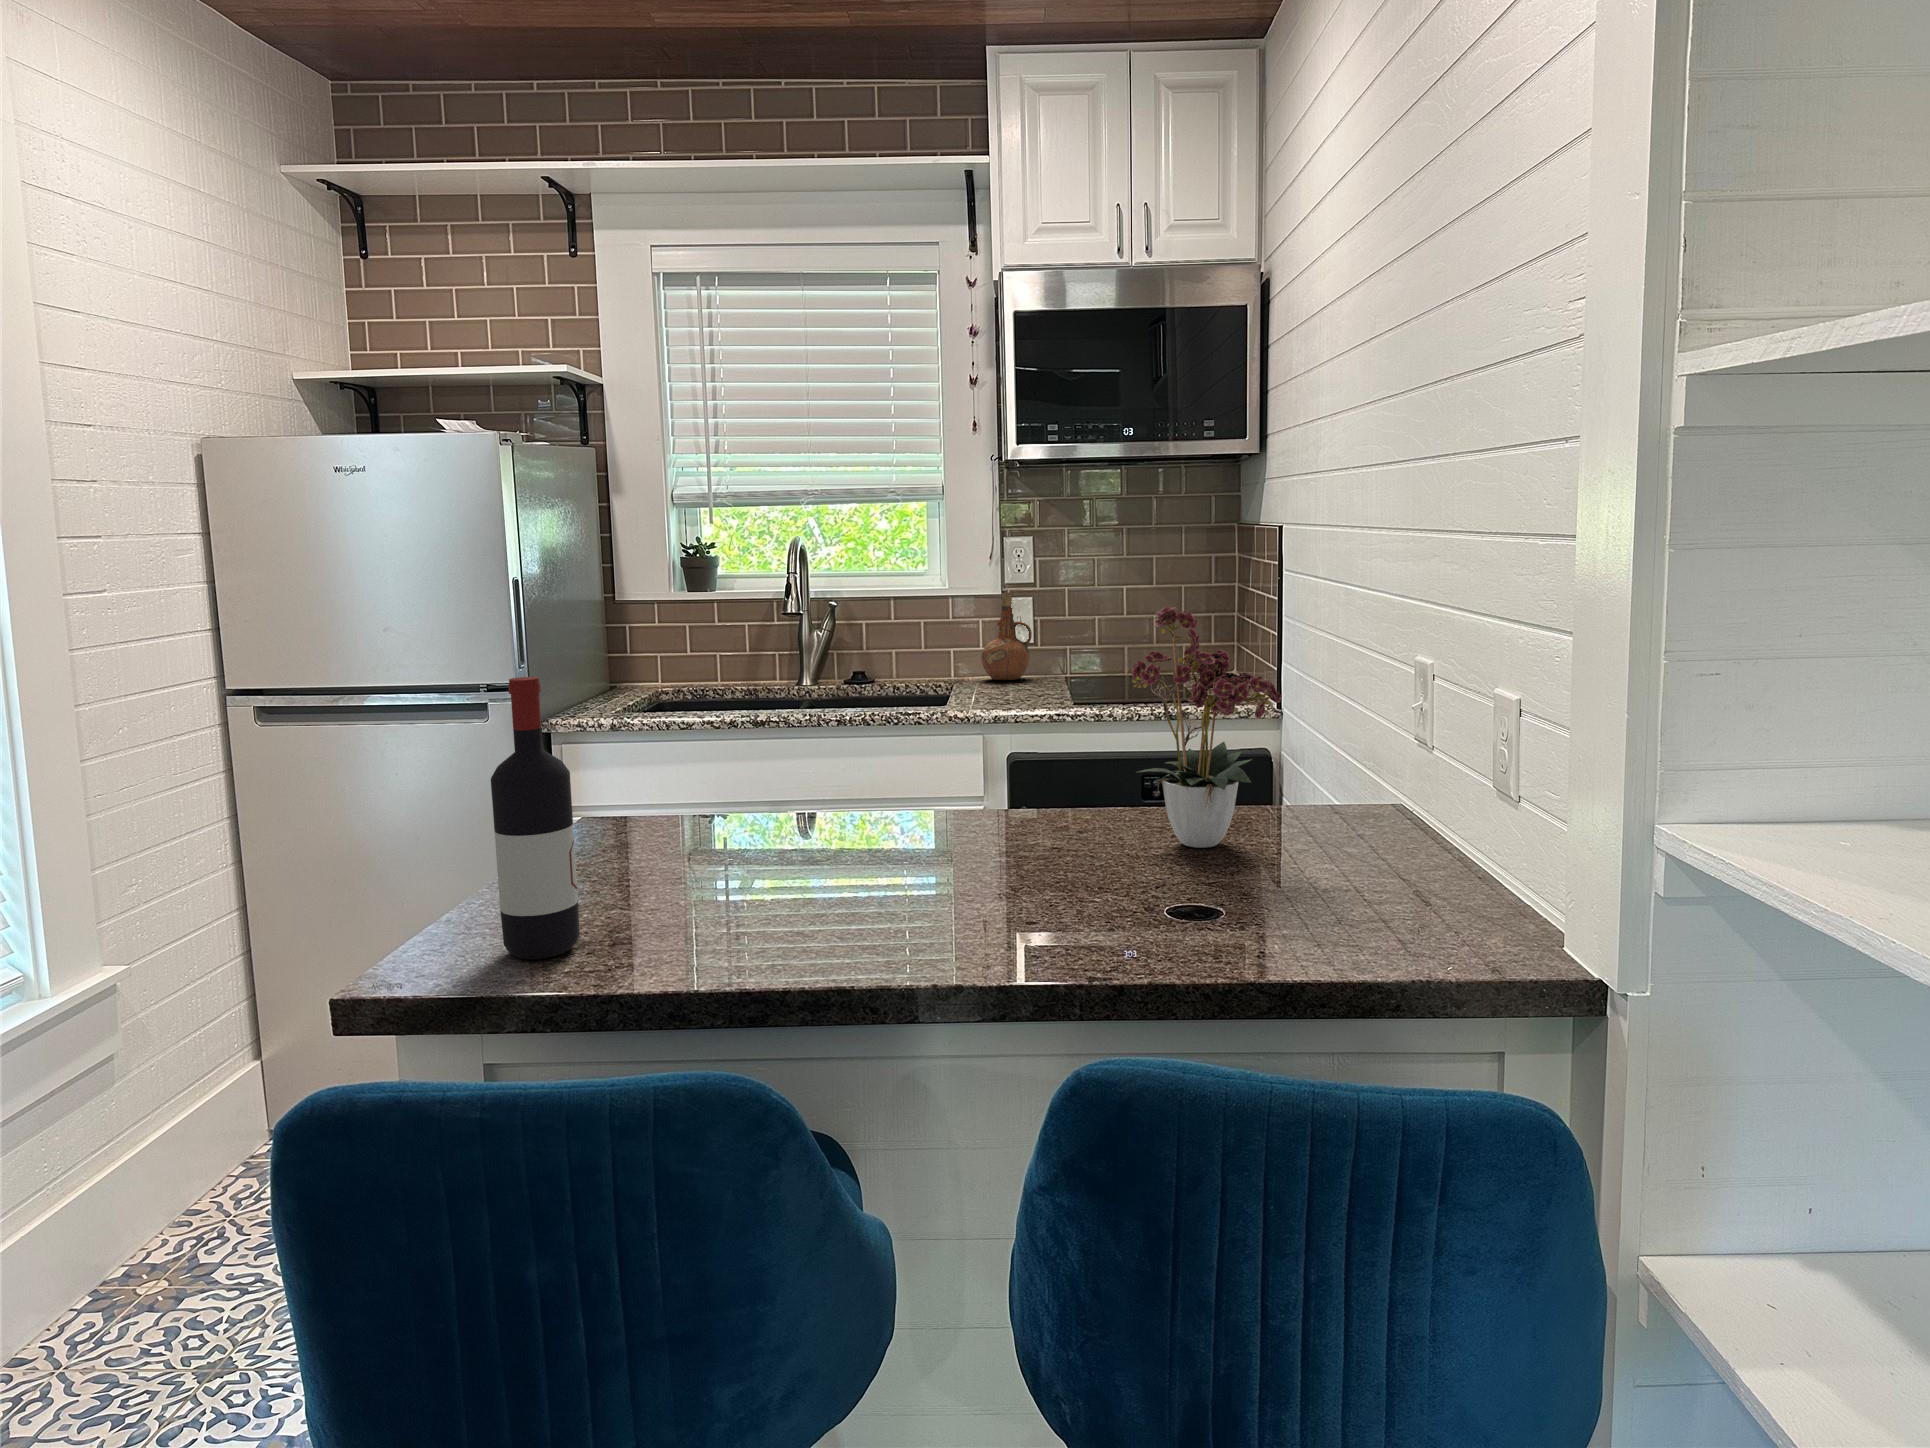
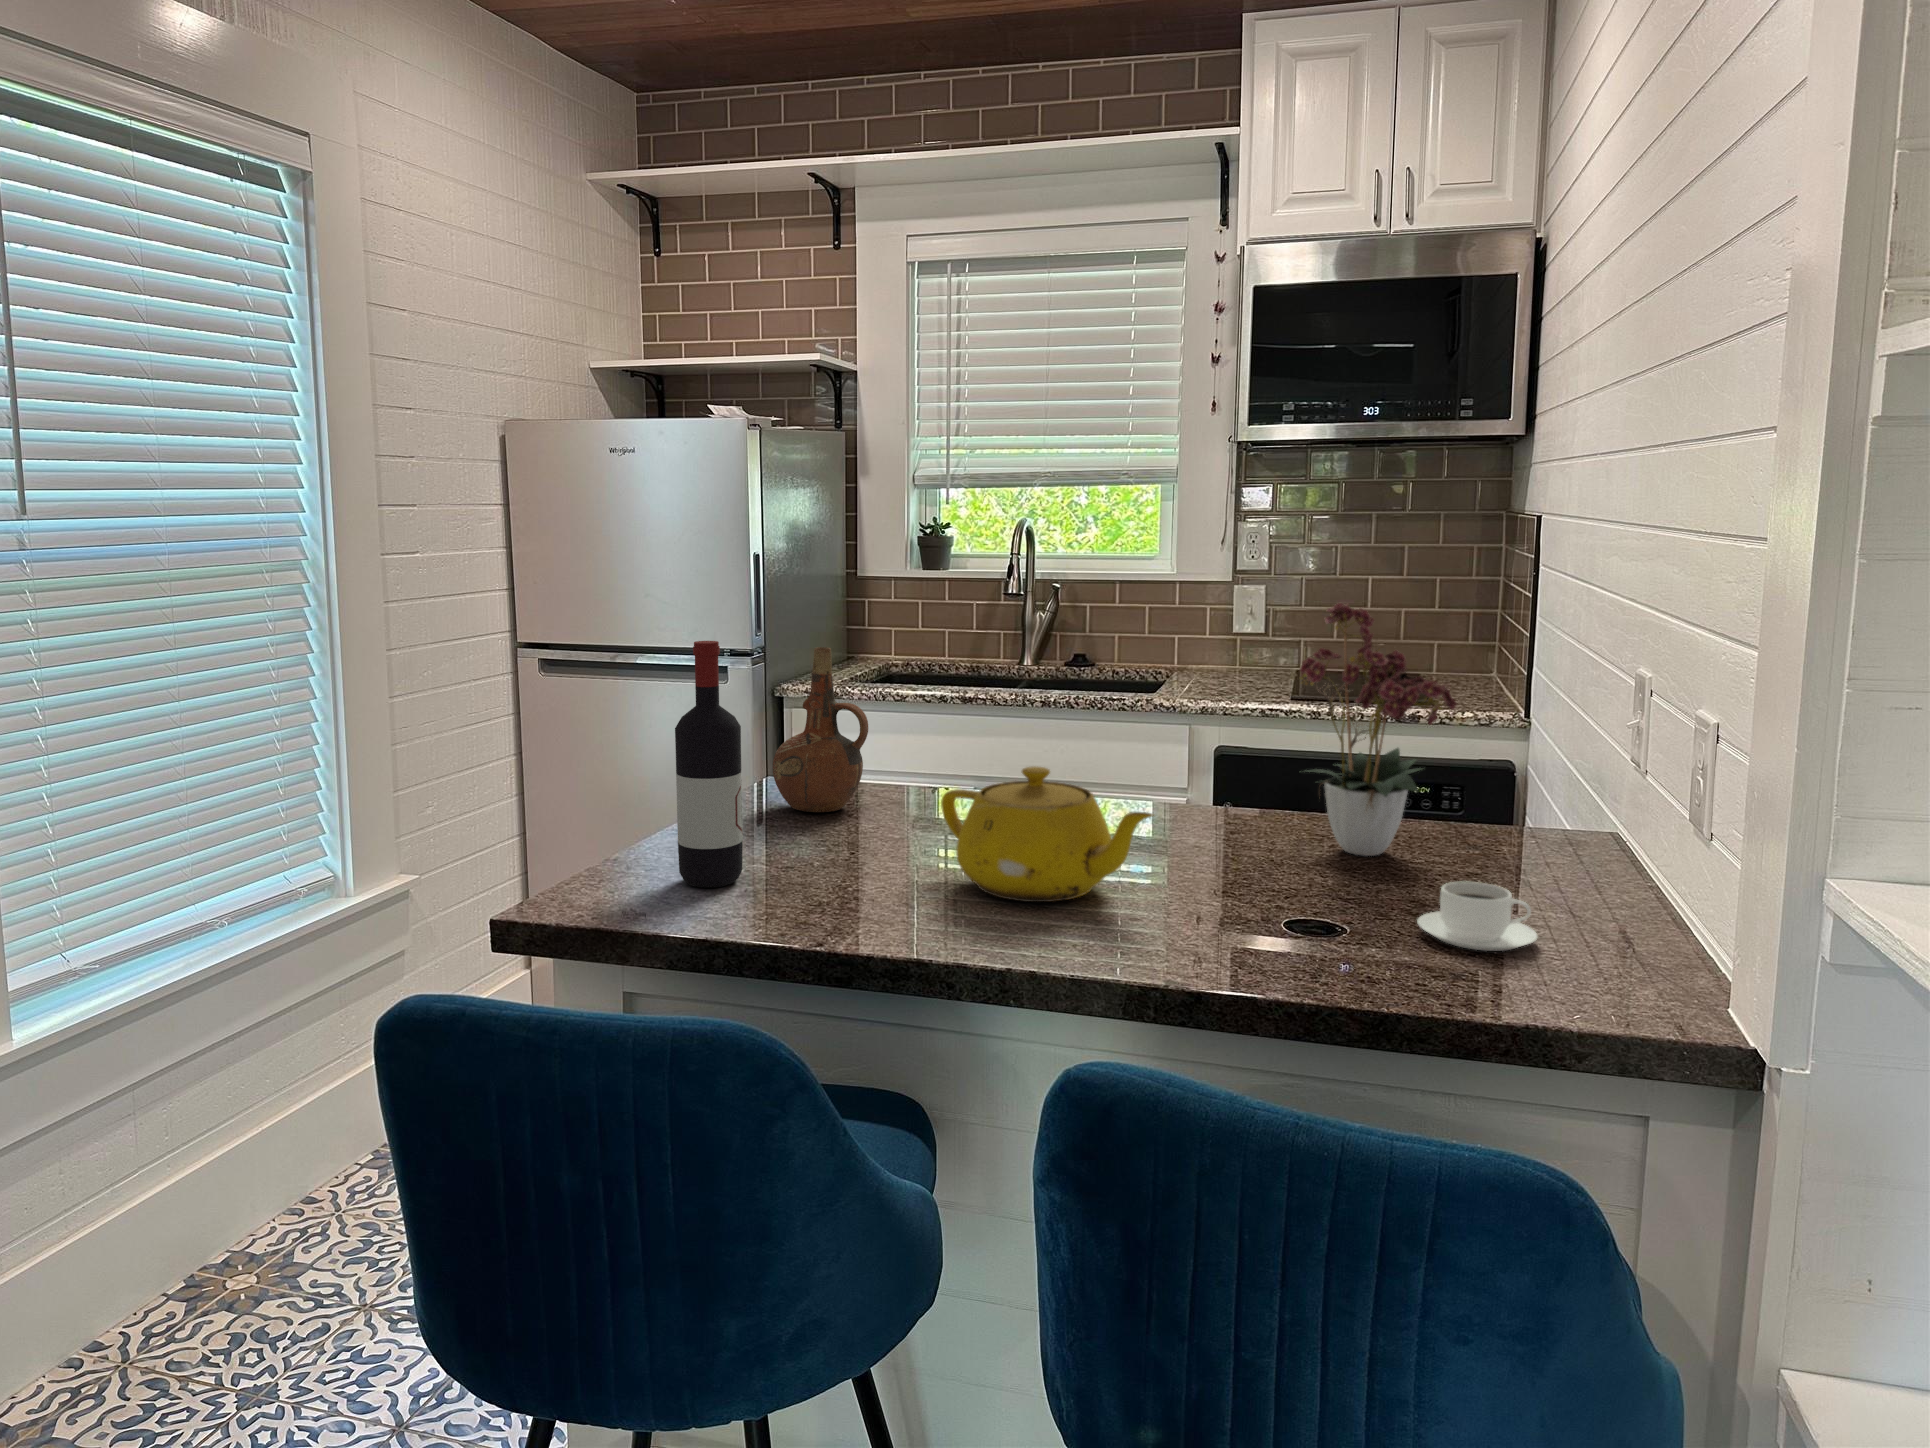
ceramic pitcher: present [981,592,1032,680] -> present [773,647,868,812]
teapot: none [798,789,1035,932] -> present [941,766,1154,902]
coffee cup: none [1284,864,1392,929] -> present [1417,881,1537,951]

